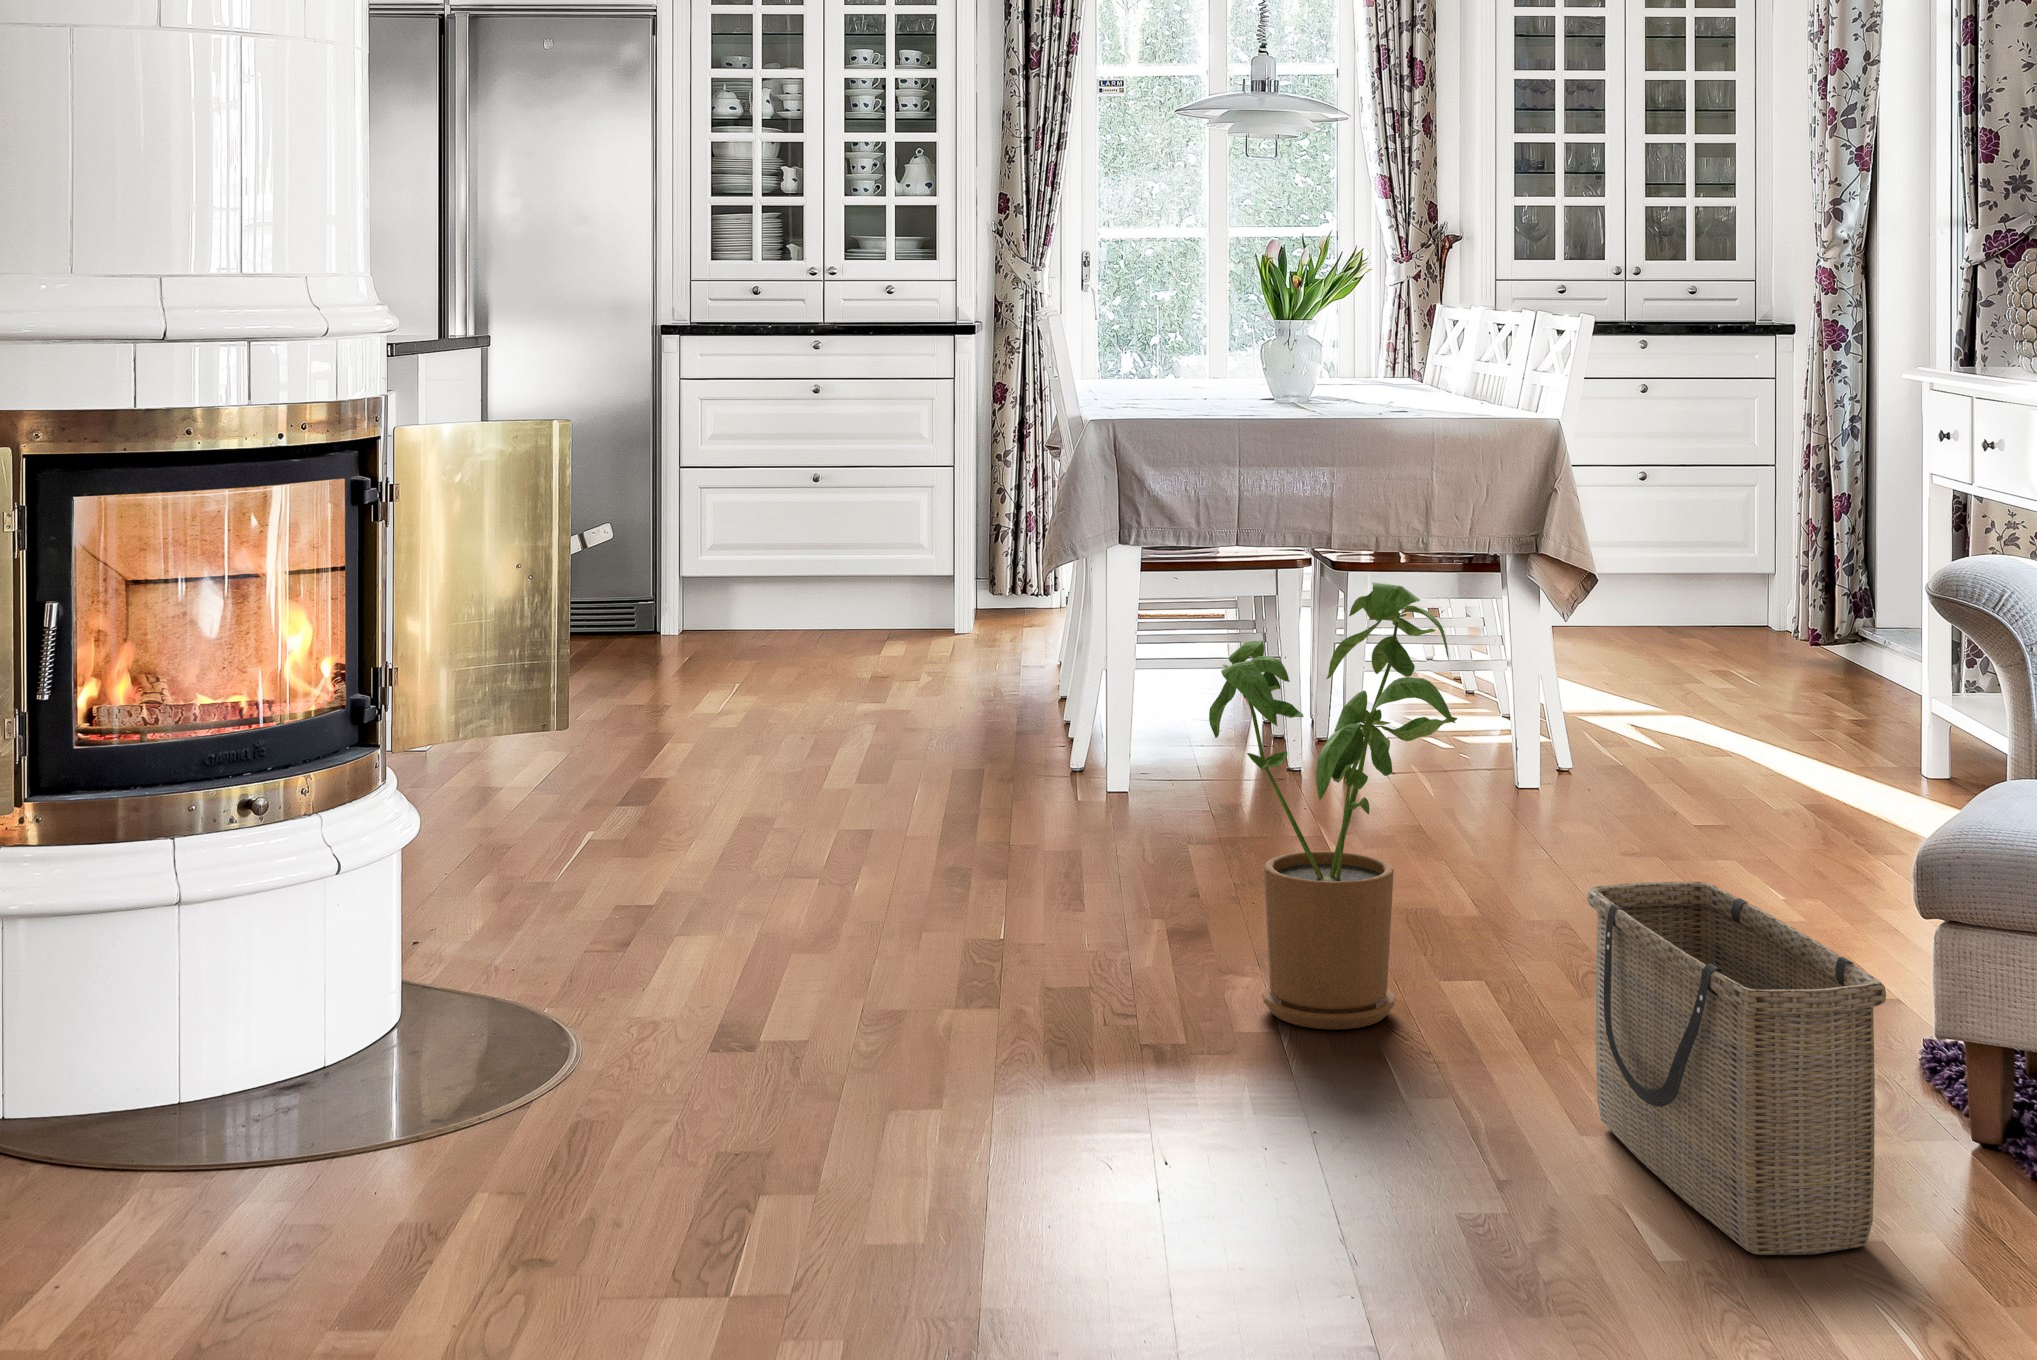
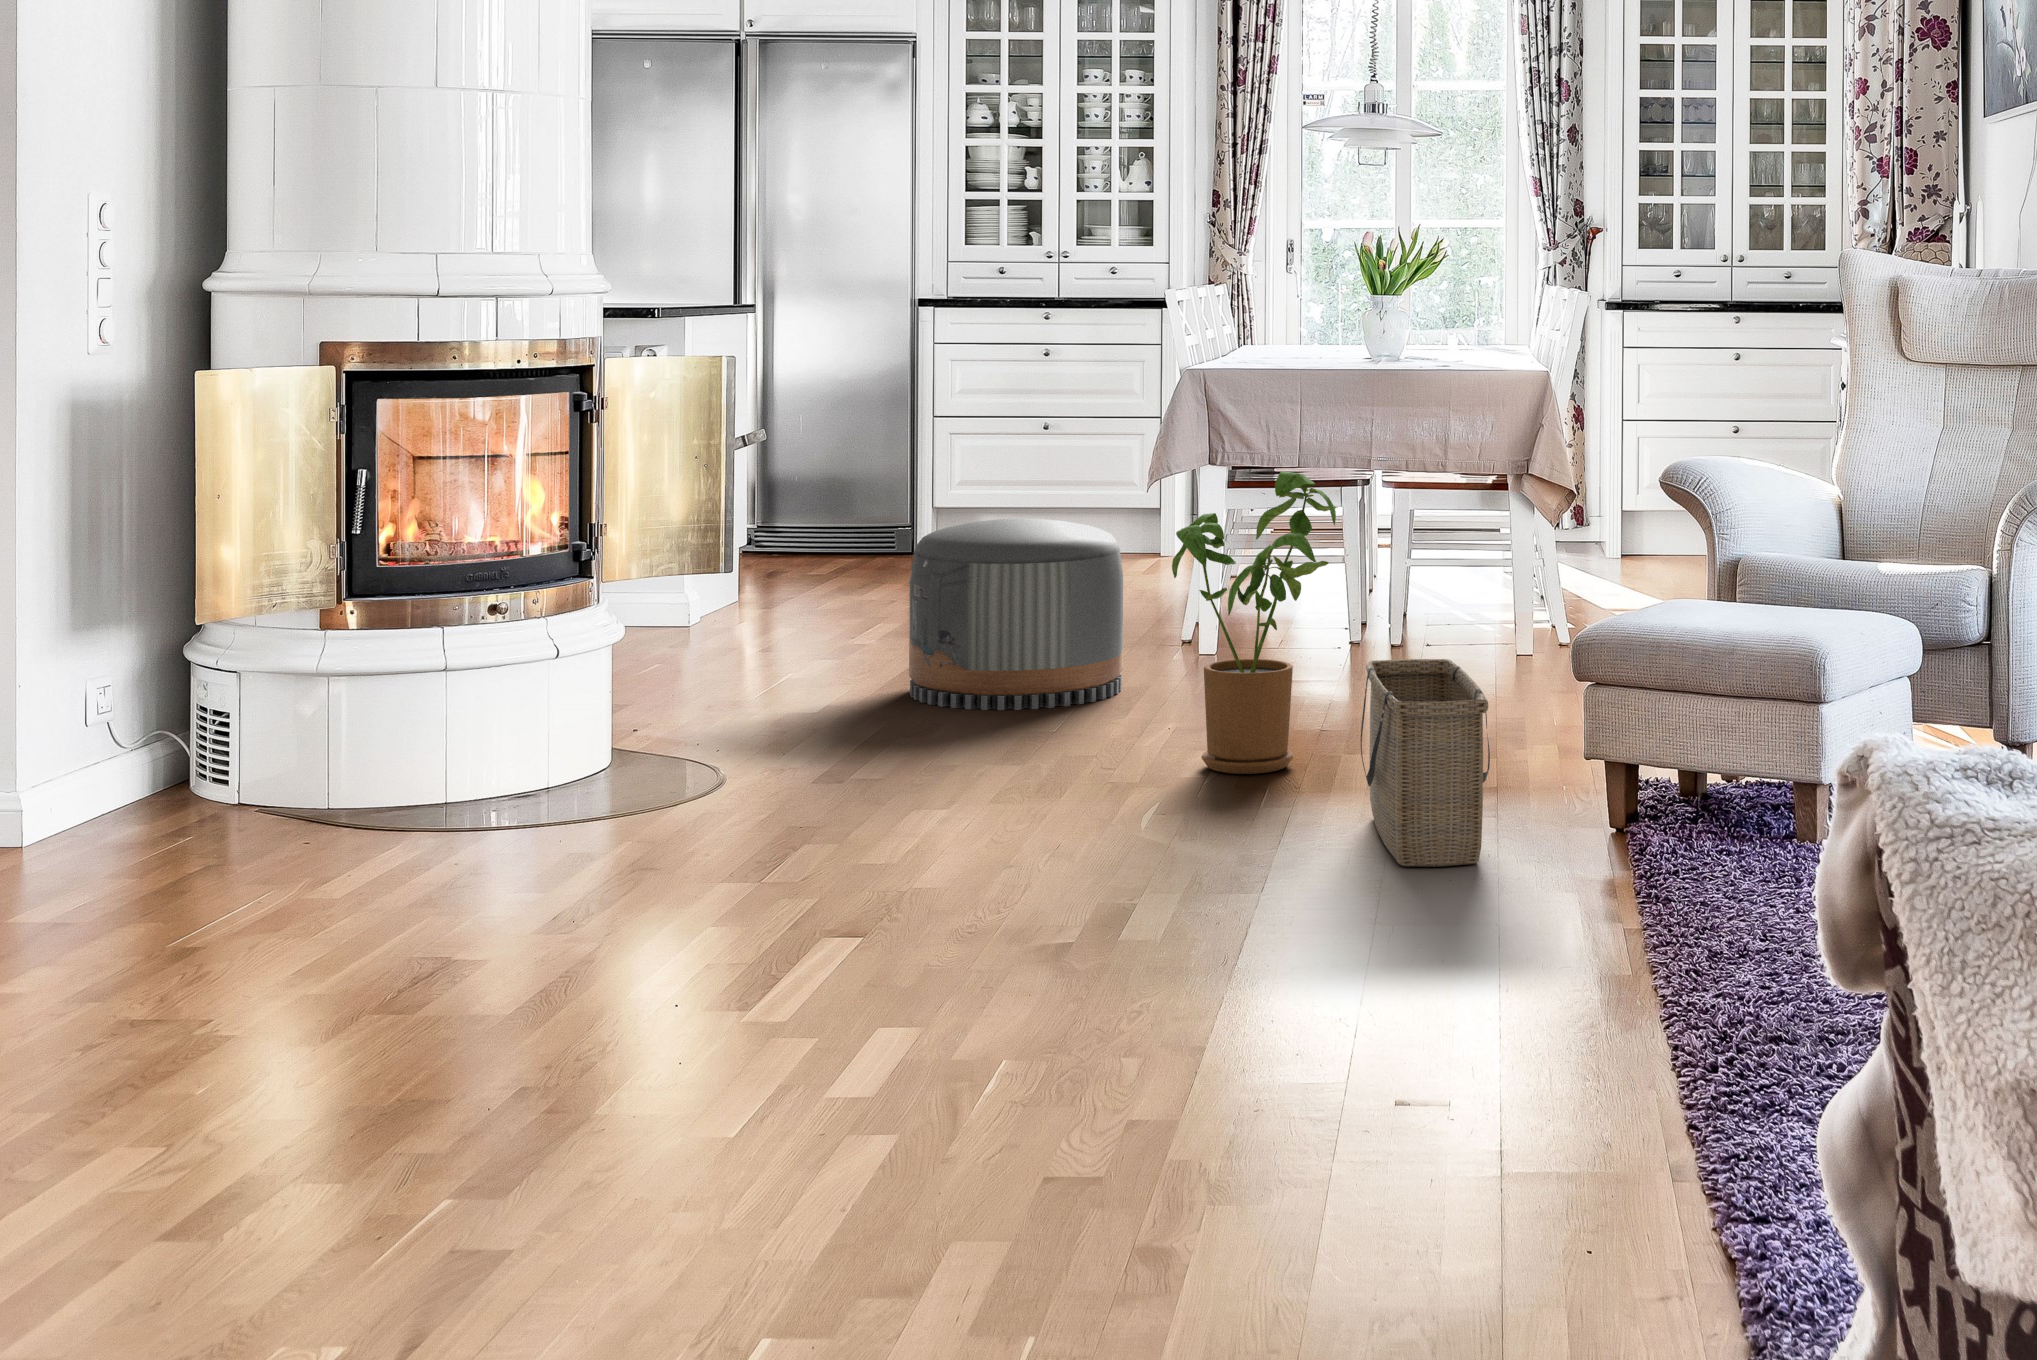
pouf: none [765,627,1048,898] -> present [909,519,1123,710]

